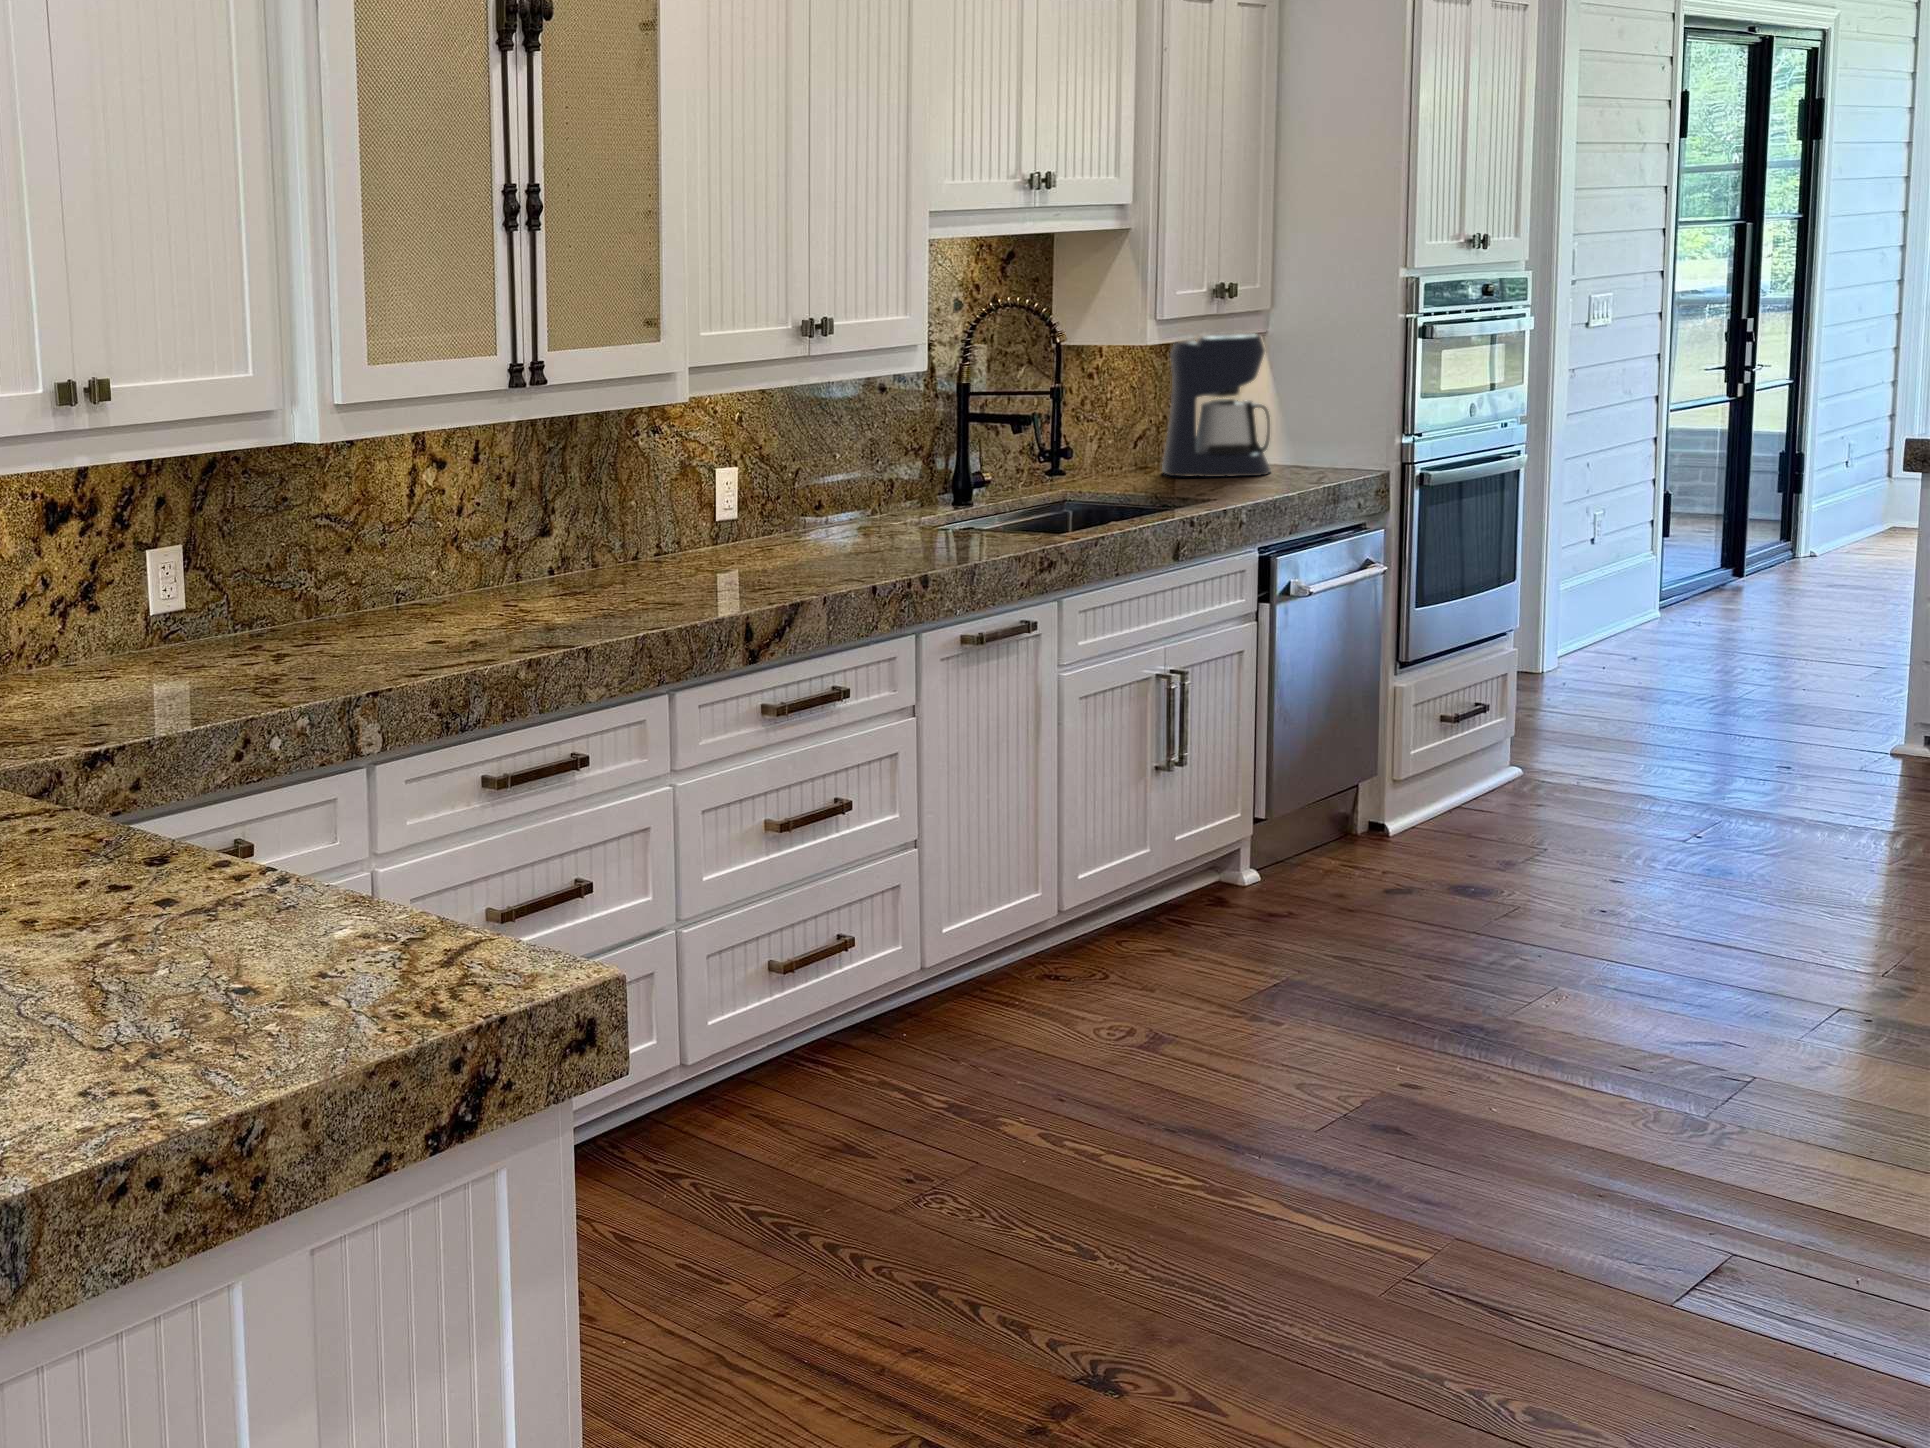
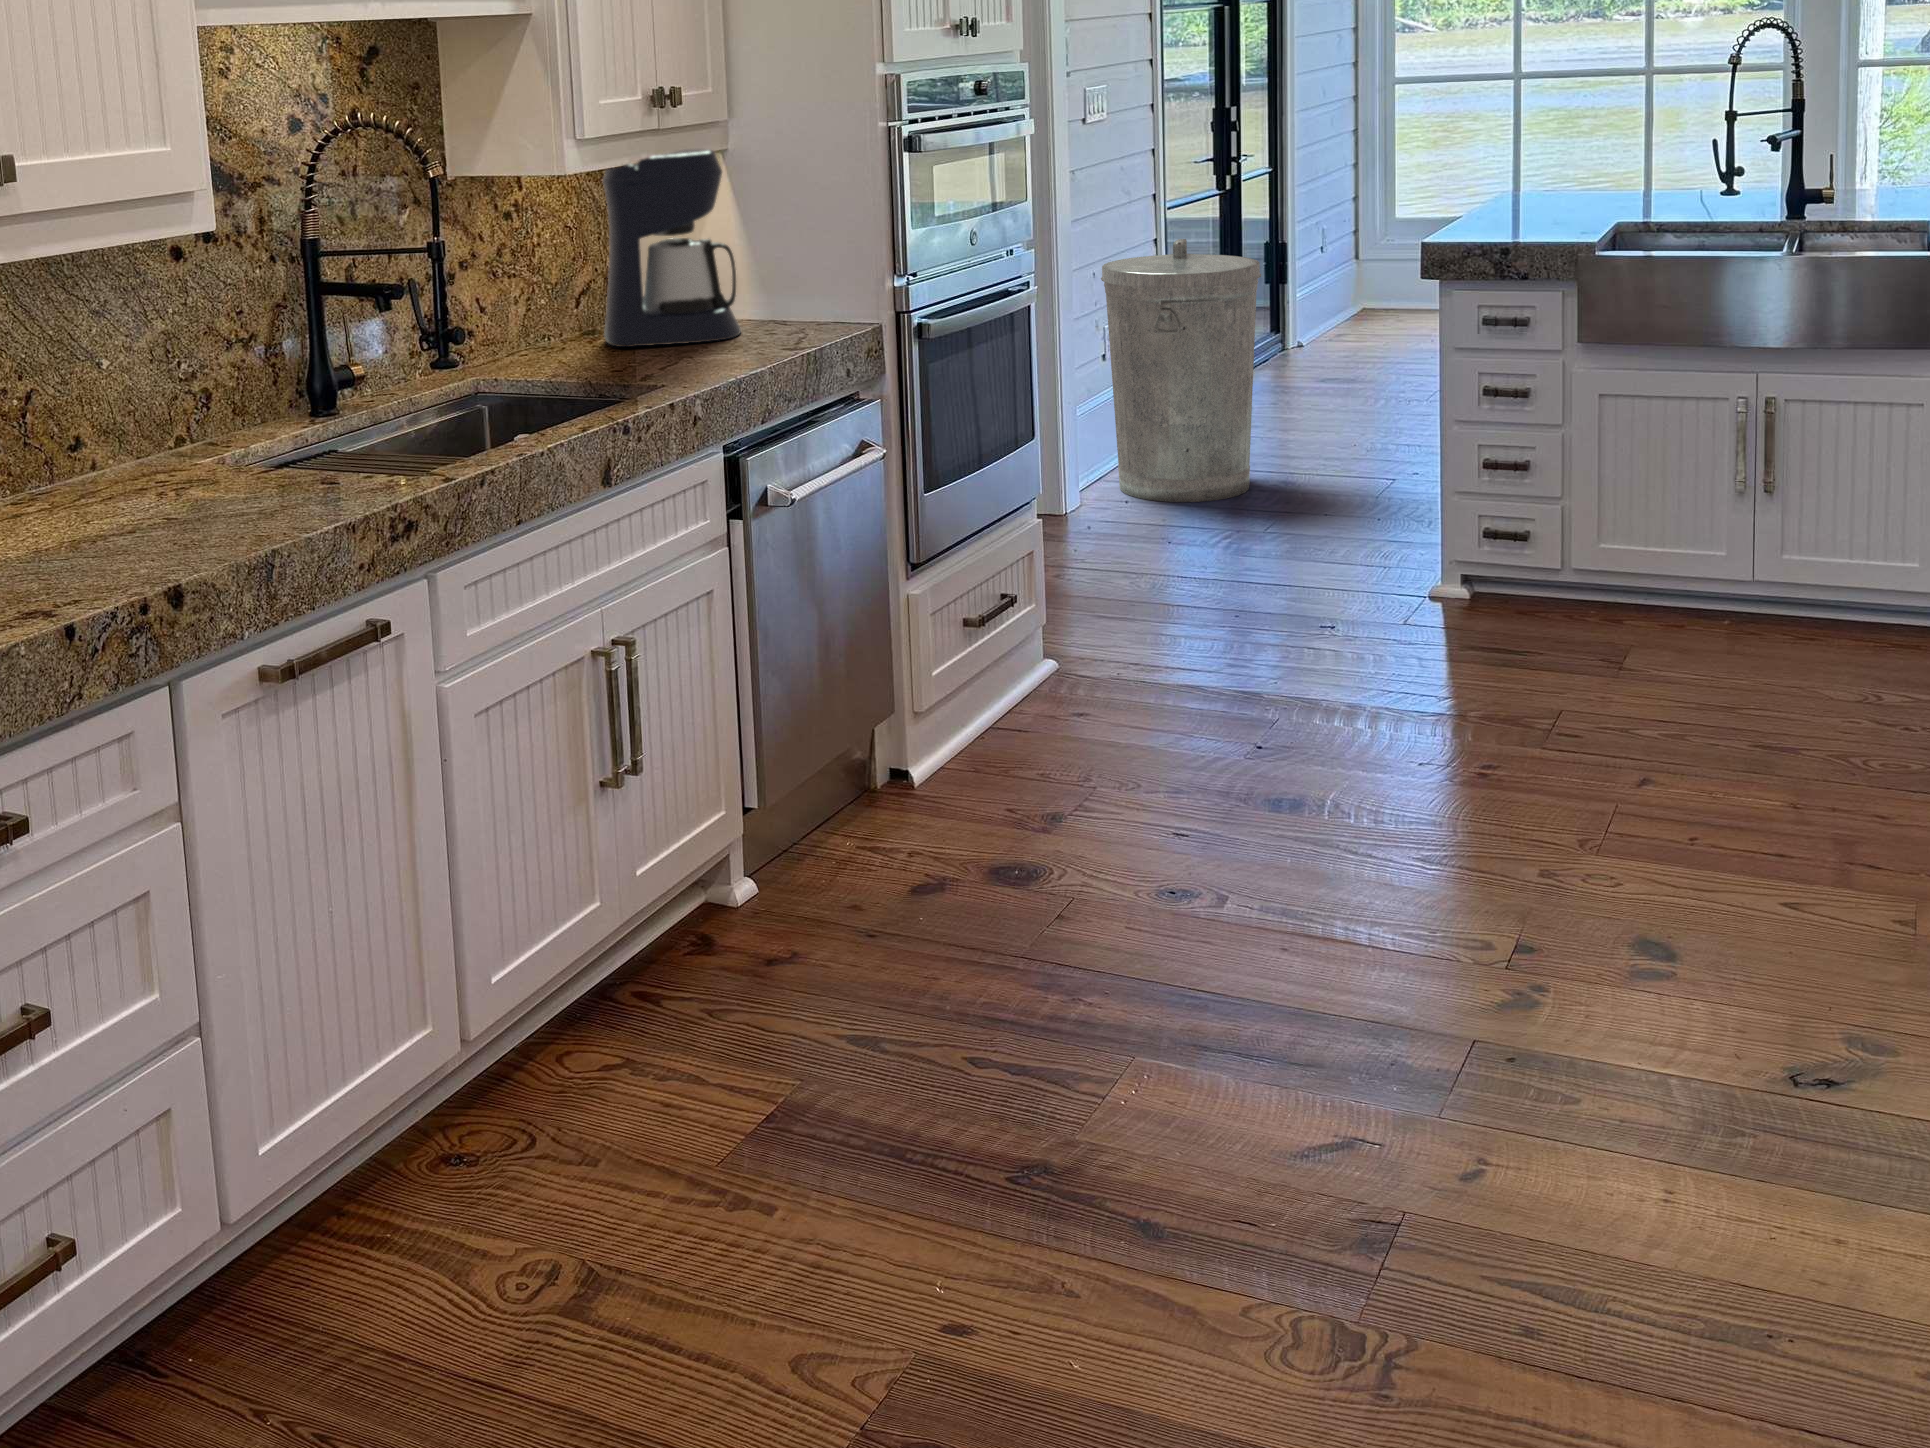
trash can: none [1591,436,1755,671] -> present [1101,239,1261,502]

